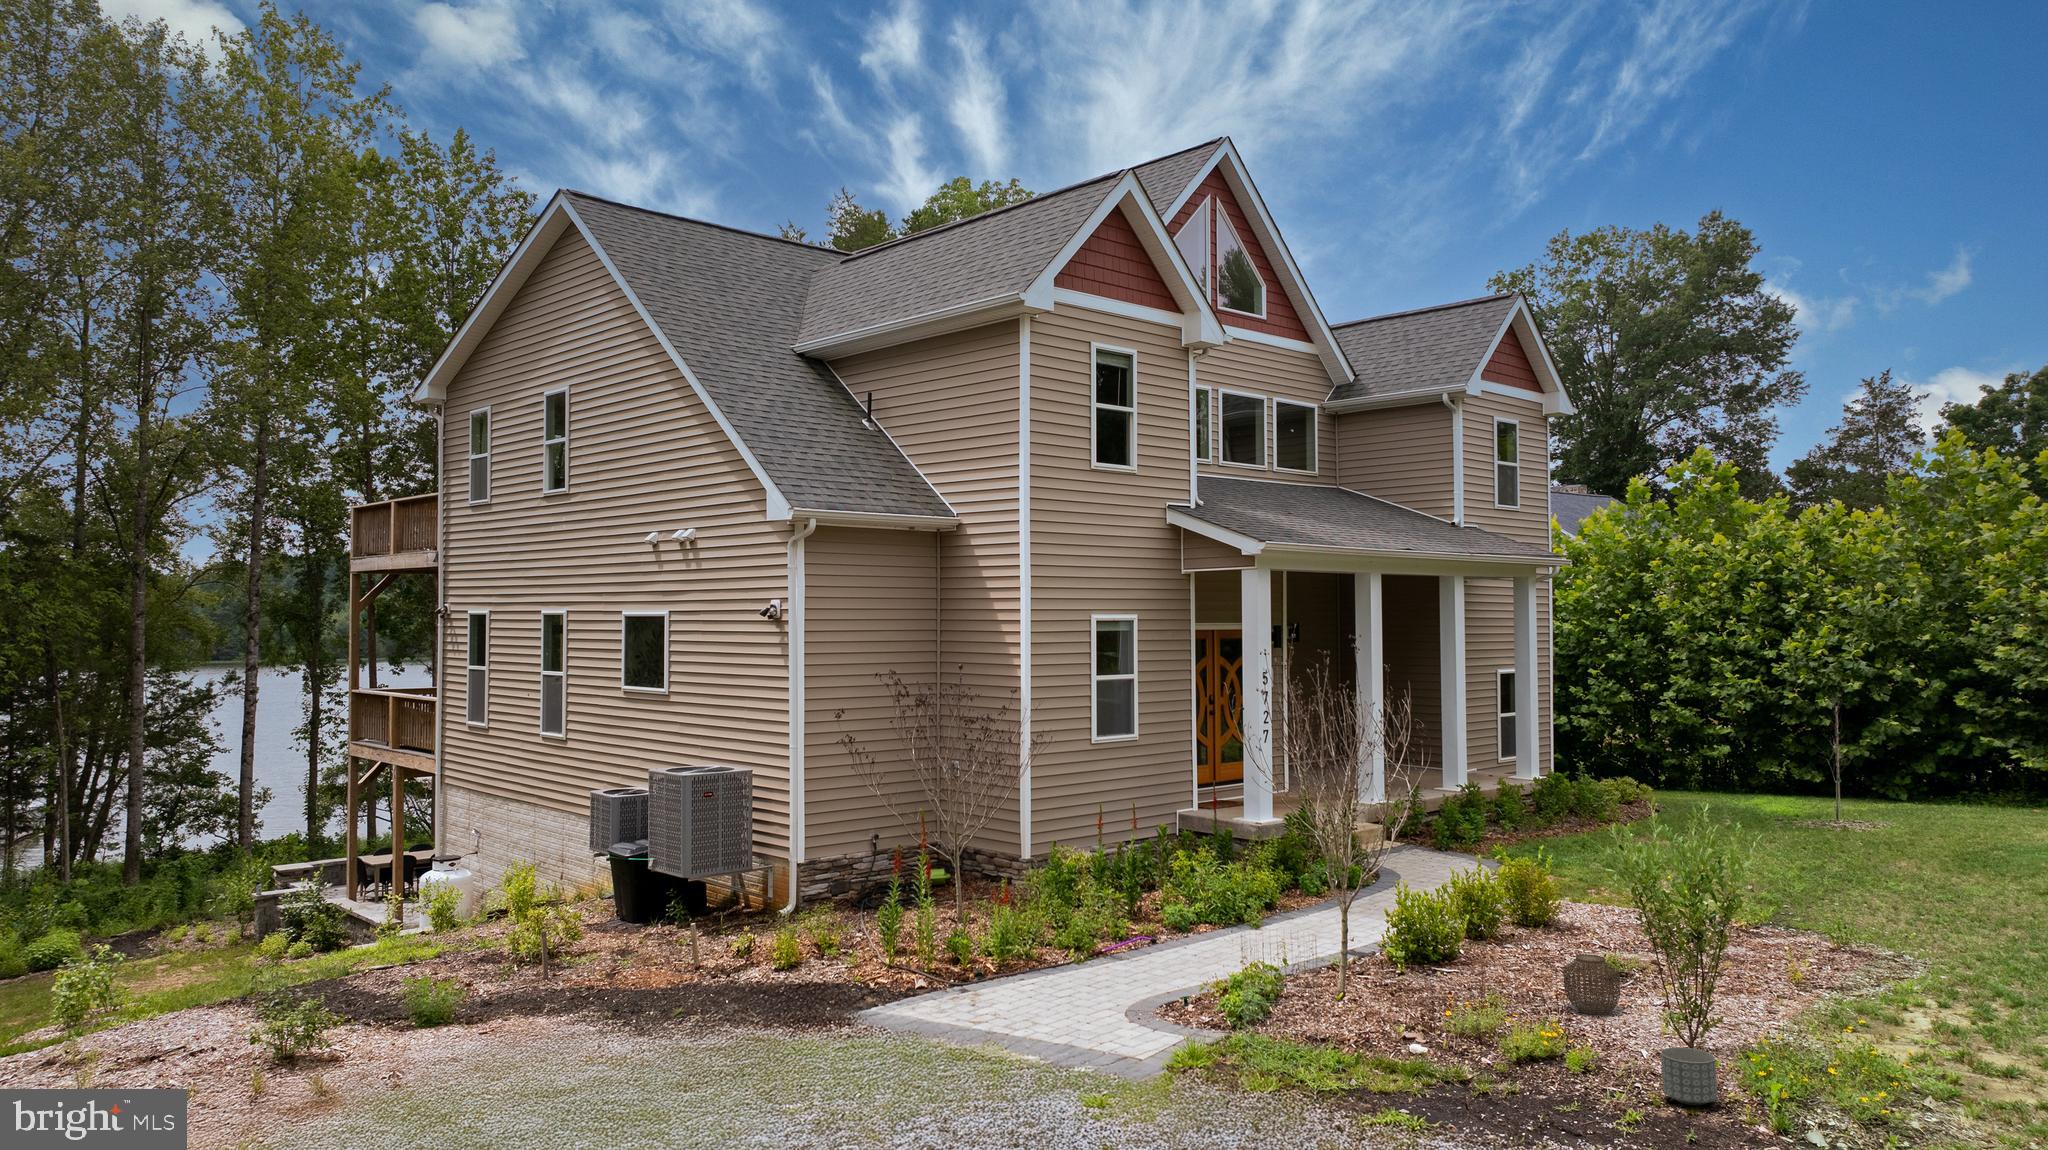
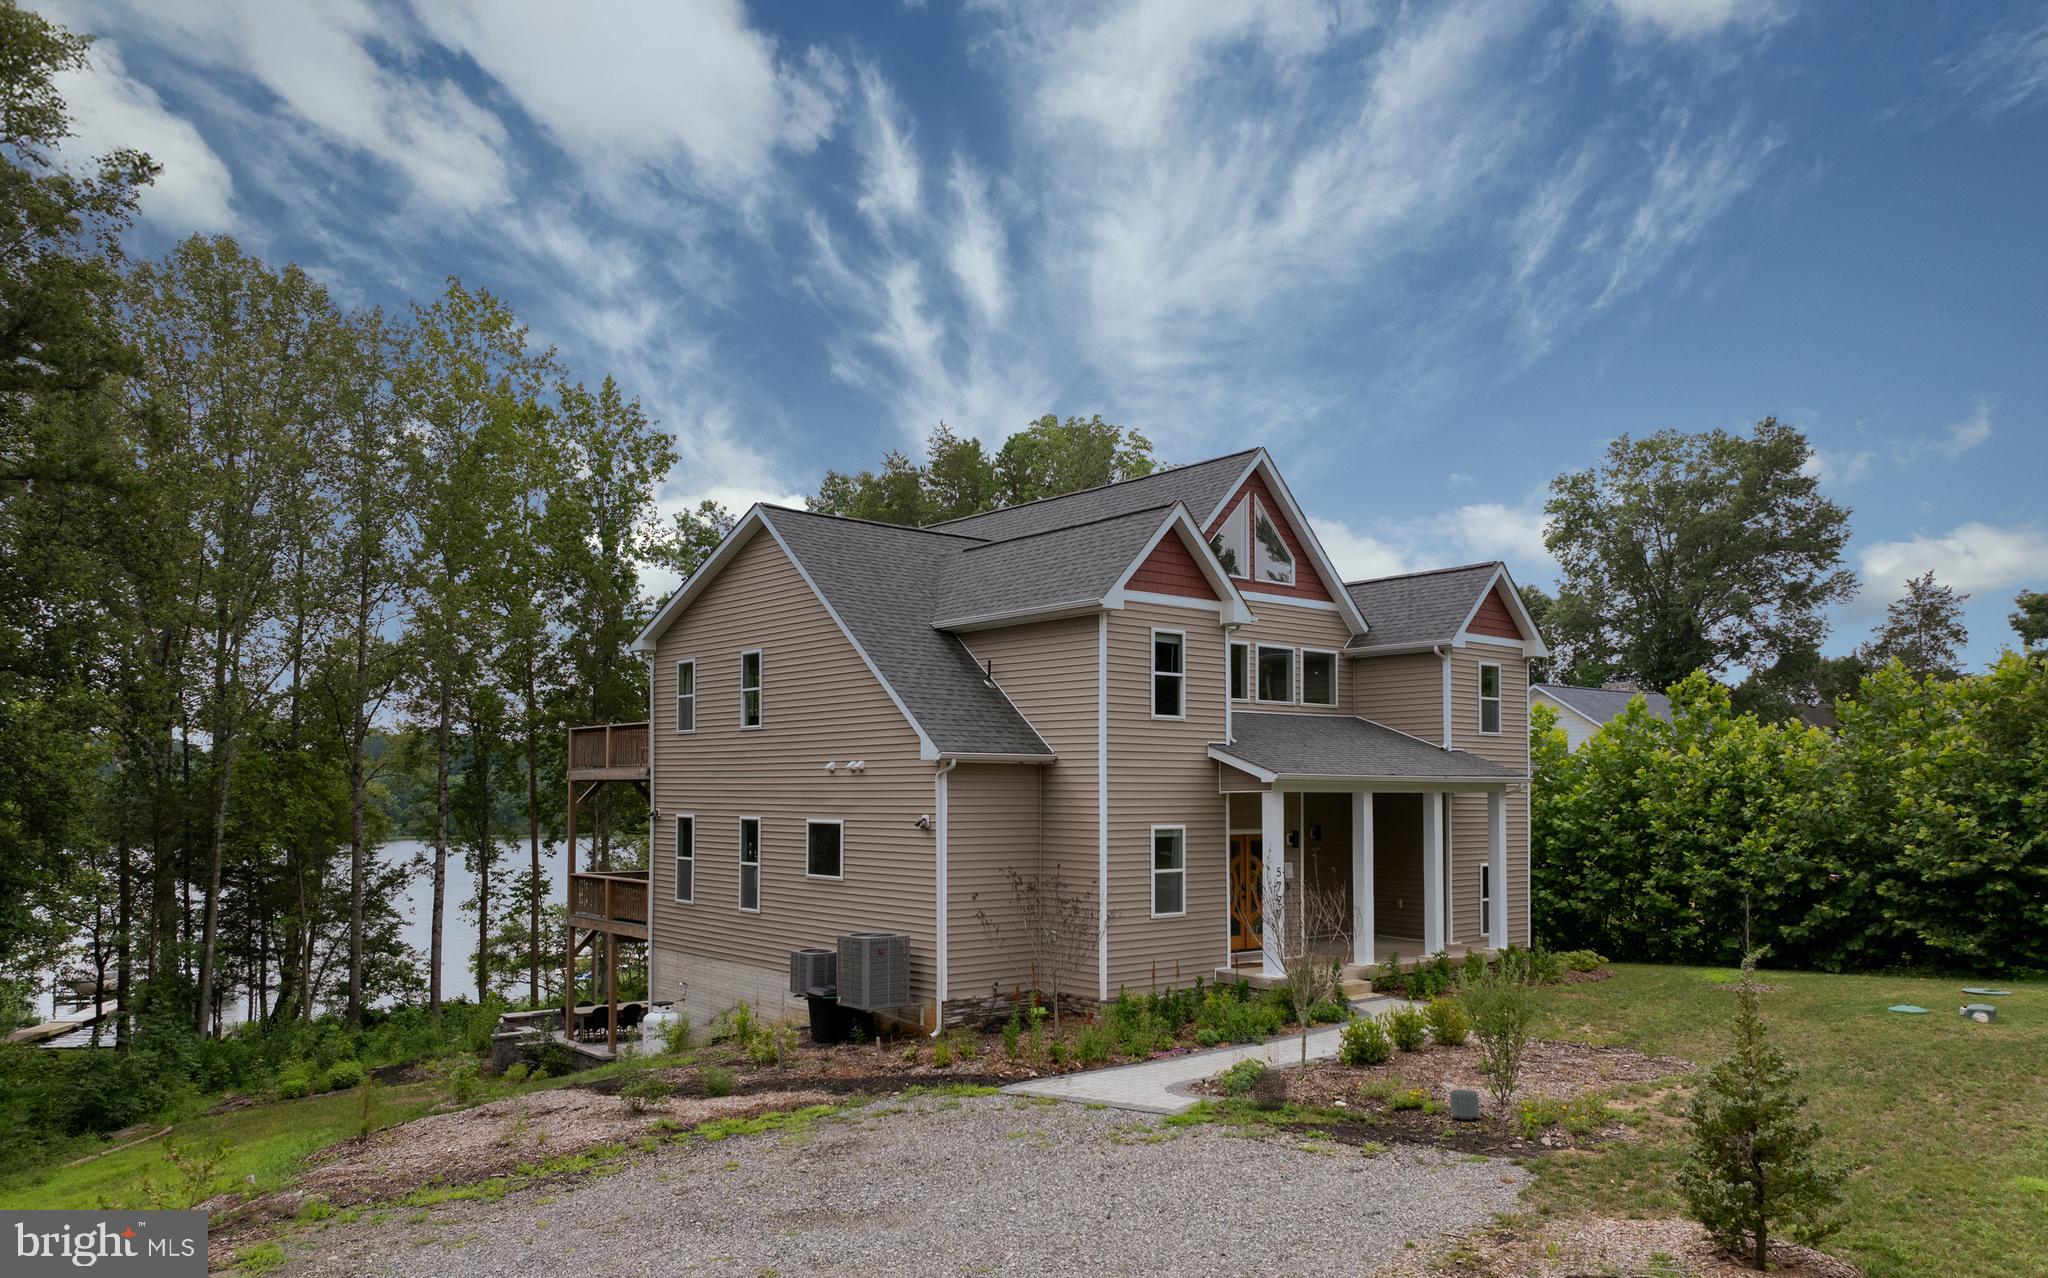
woven basket: present [1563,954,1620,1015] -> present [1253,1070,1287,1110]

